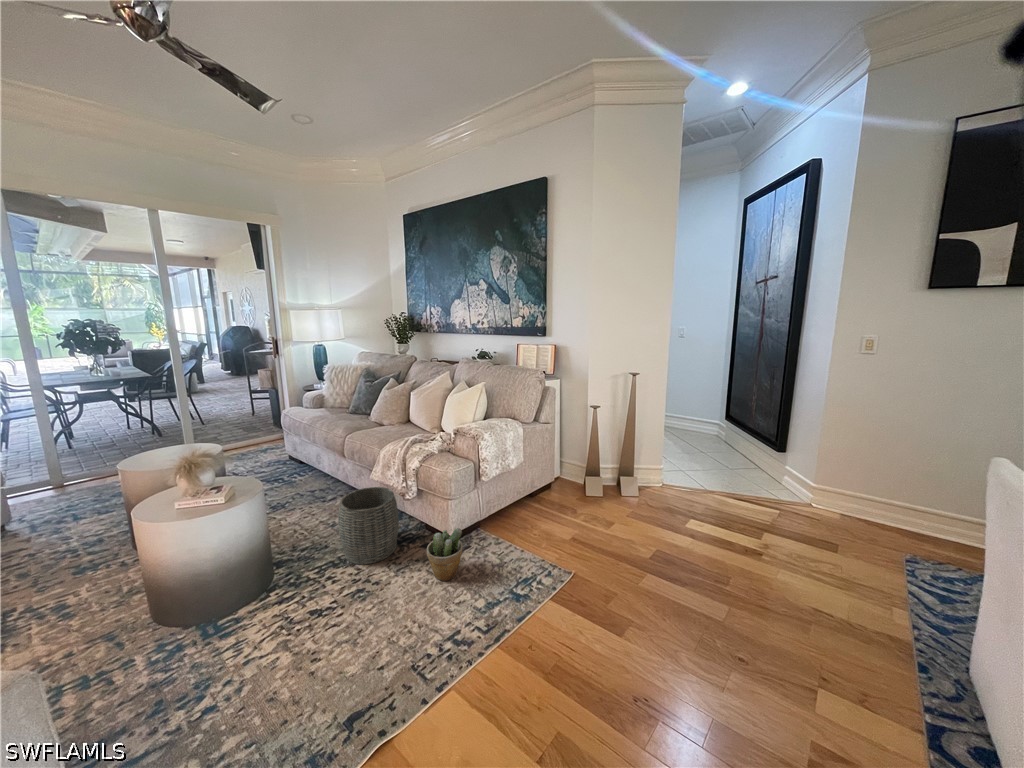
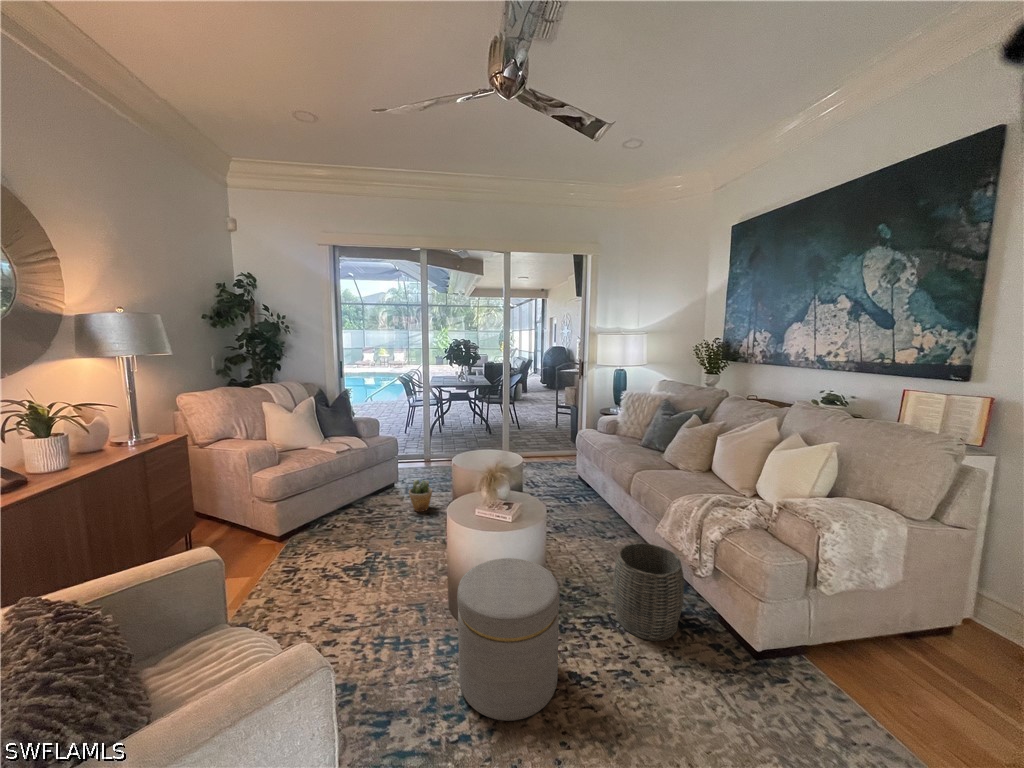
potted plant: present [427,528,463,581] -> present [409,479,432,512]
ottoman: none [155,537,296,702] -> present [457,558,560,721]

